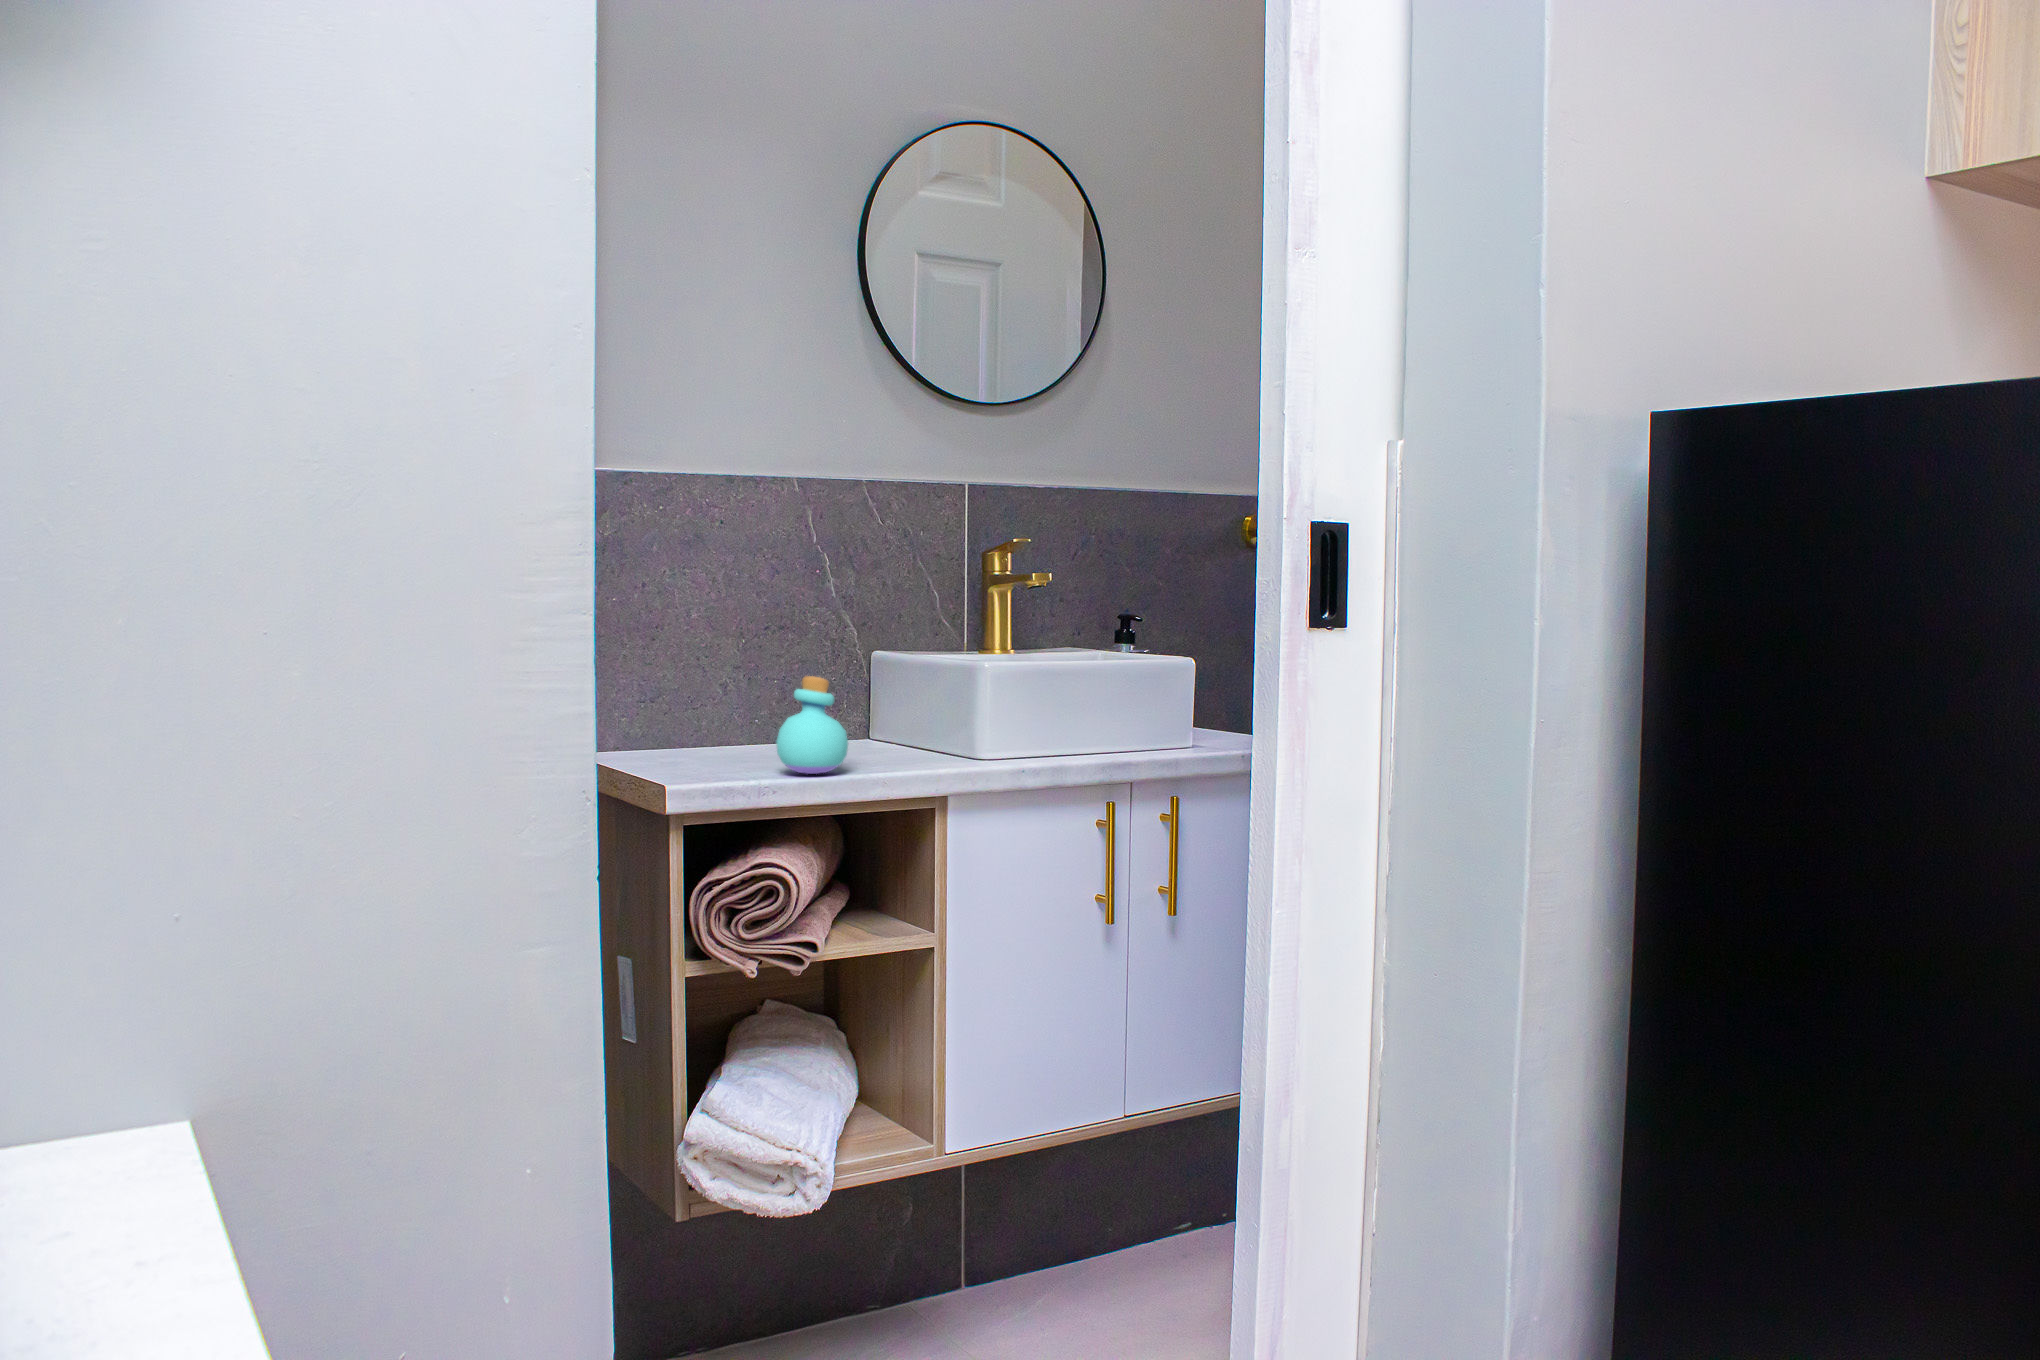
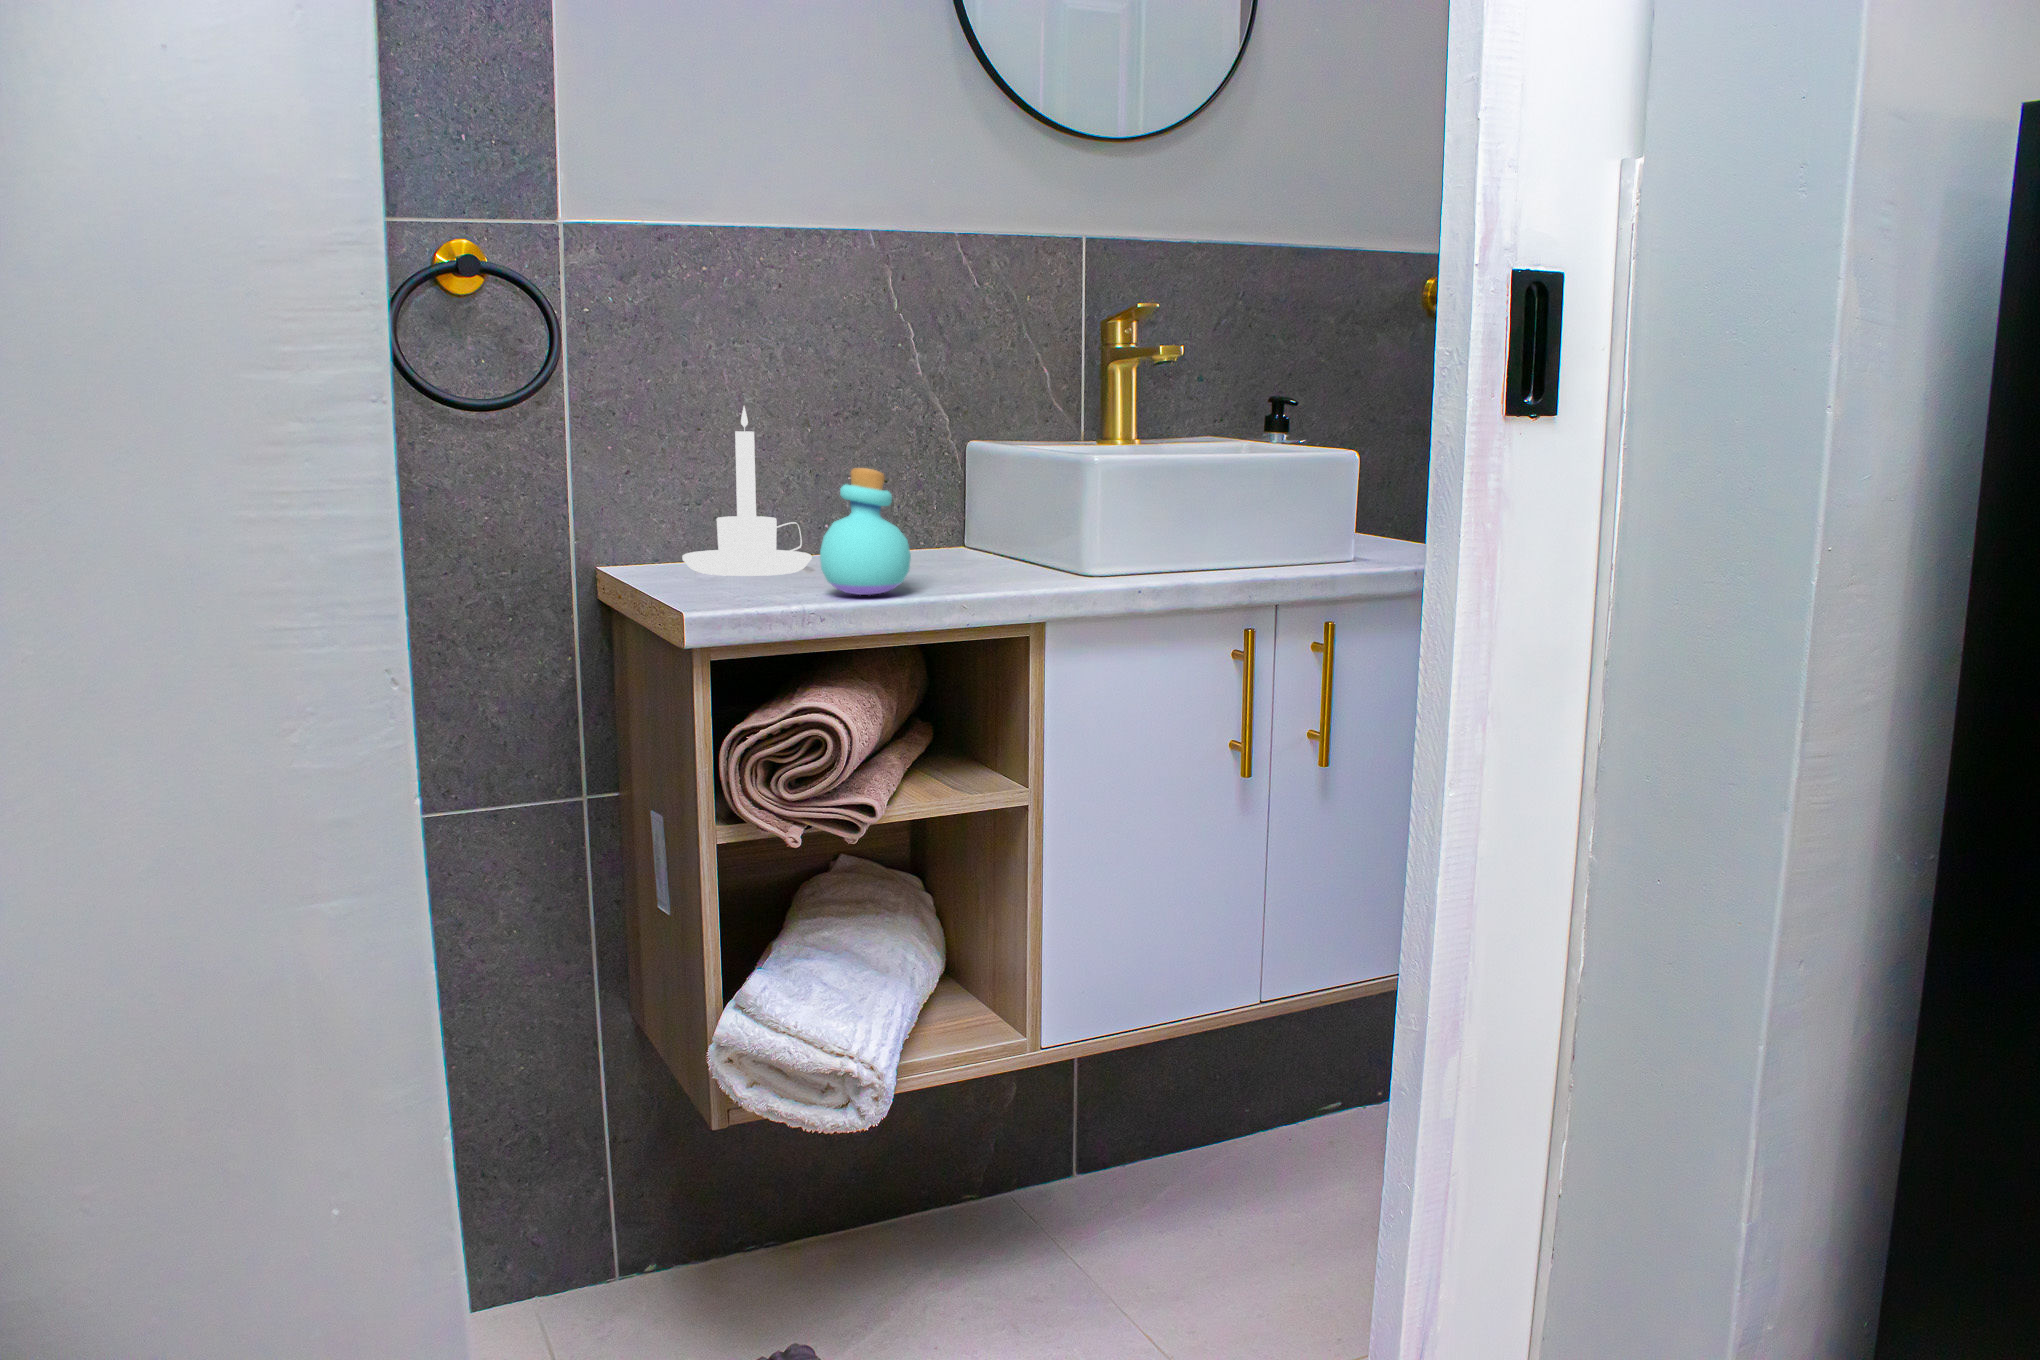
candle holder: none [649,624,754,760] -> present [682,406,811,576]

